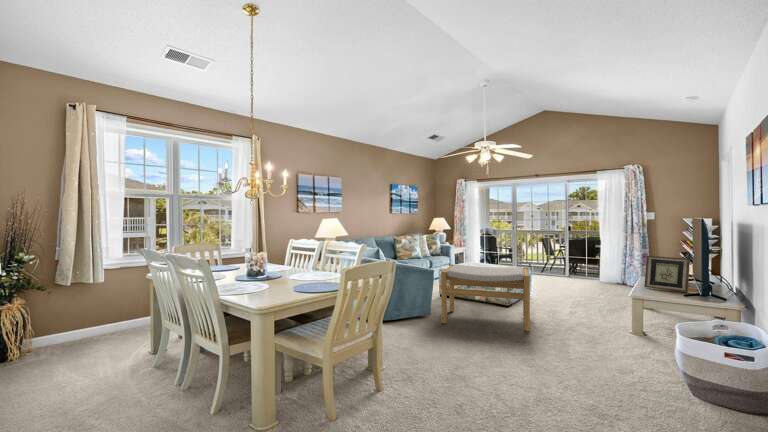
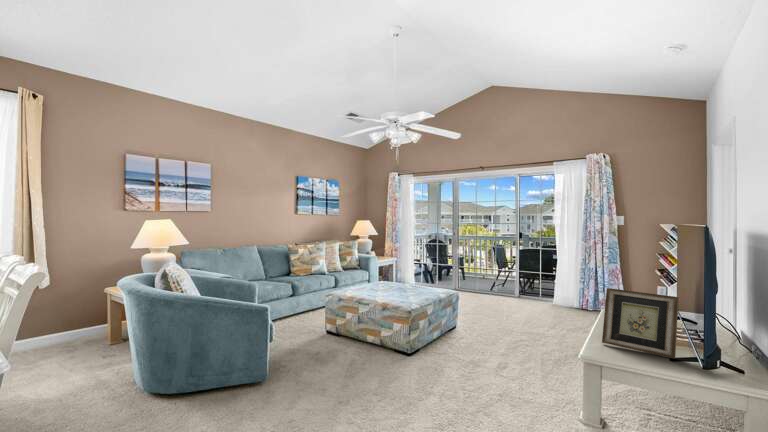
footstool: present [441,264,530,332] -> none [279,292,429,416]

